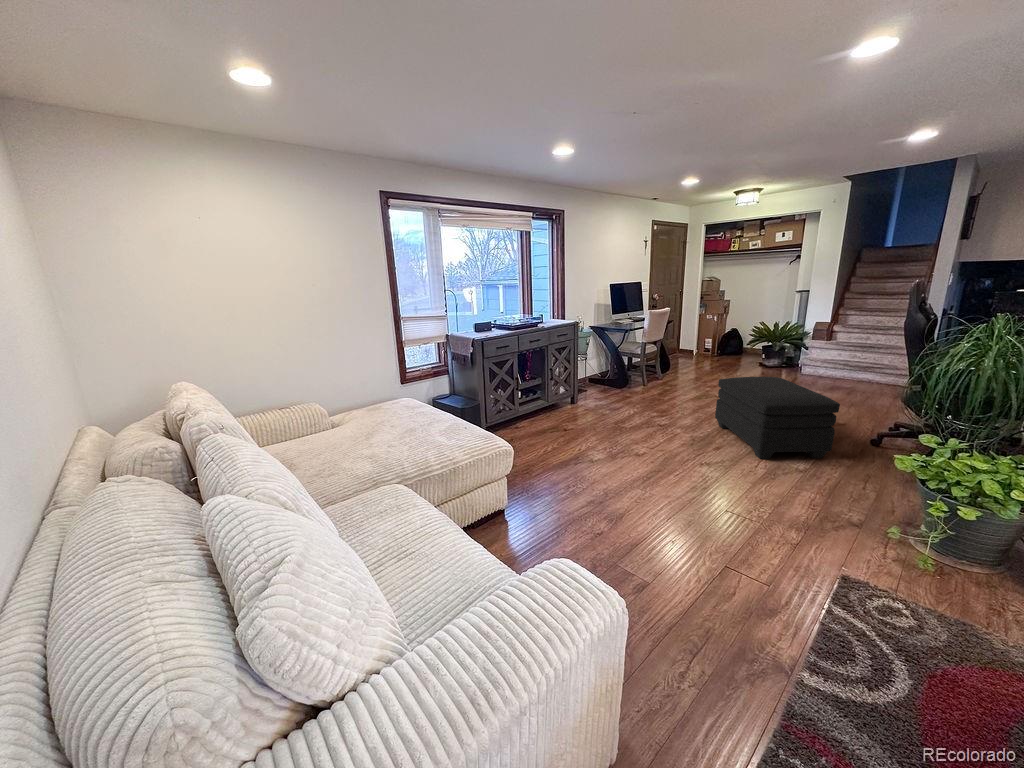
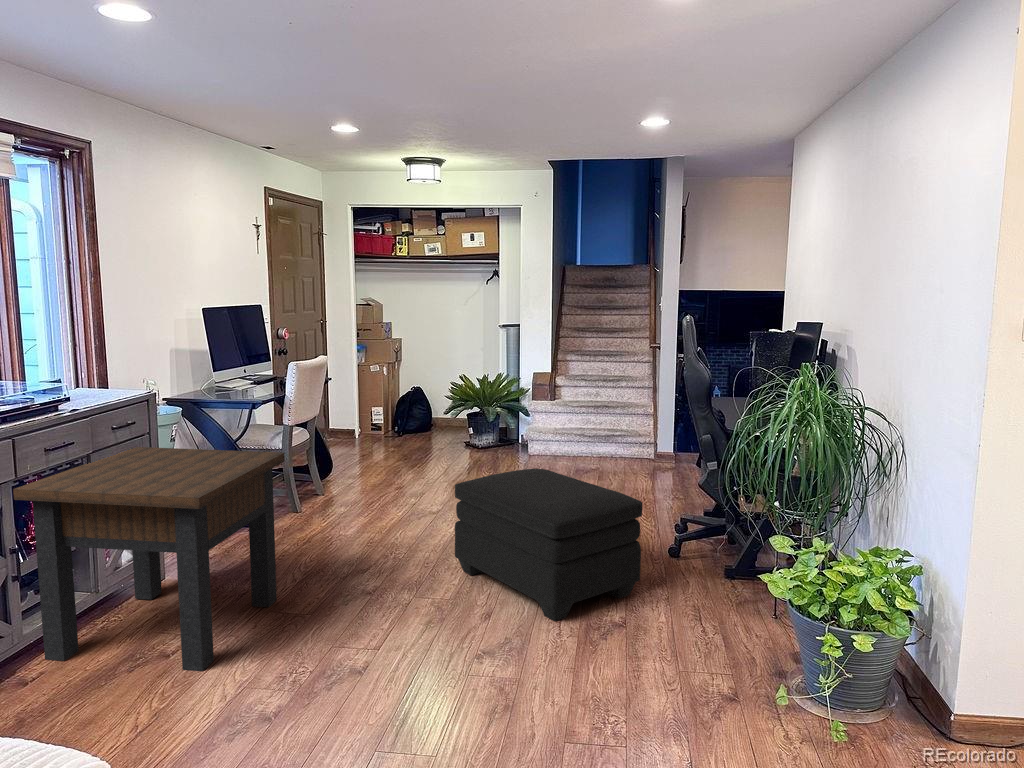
side table: none [524,346,629,438] -> present [13,447,284,671]

